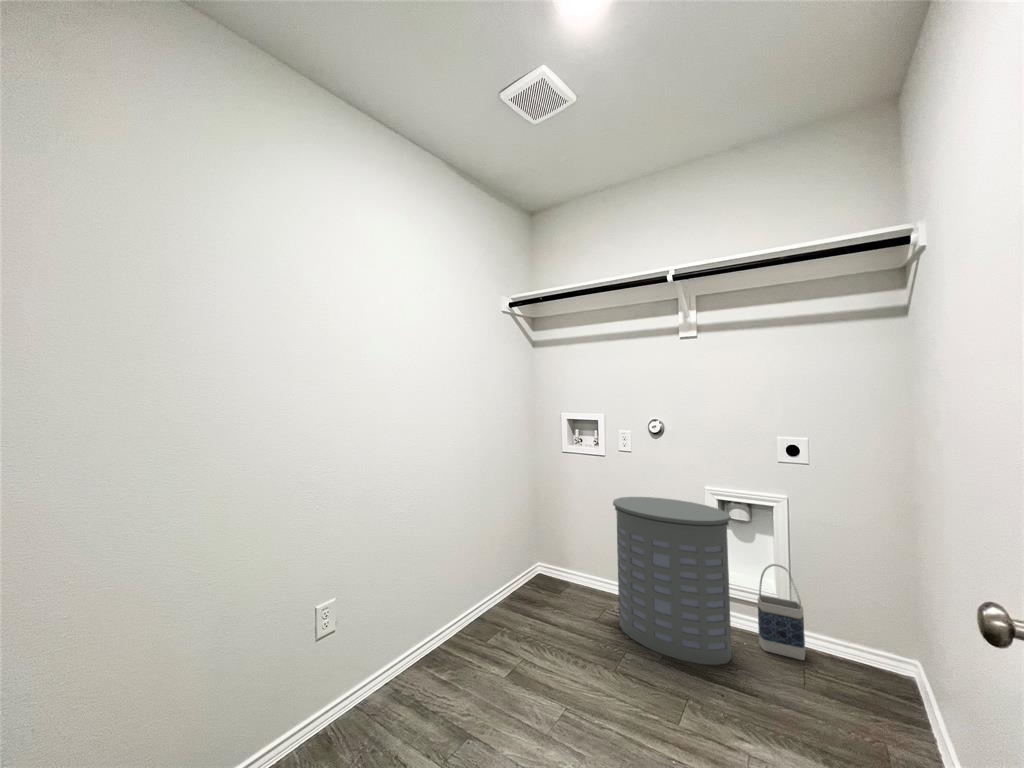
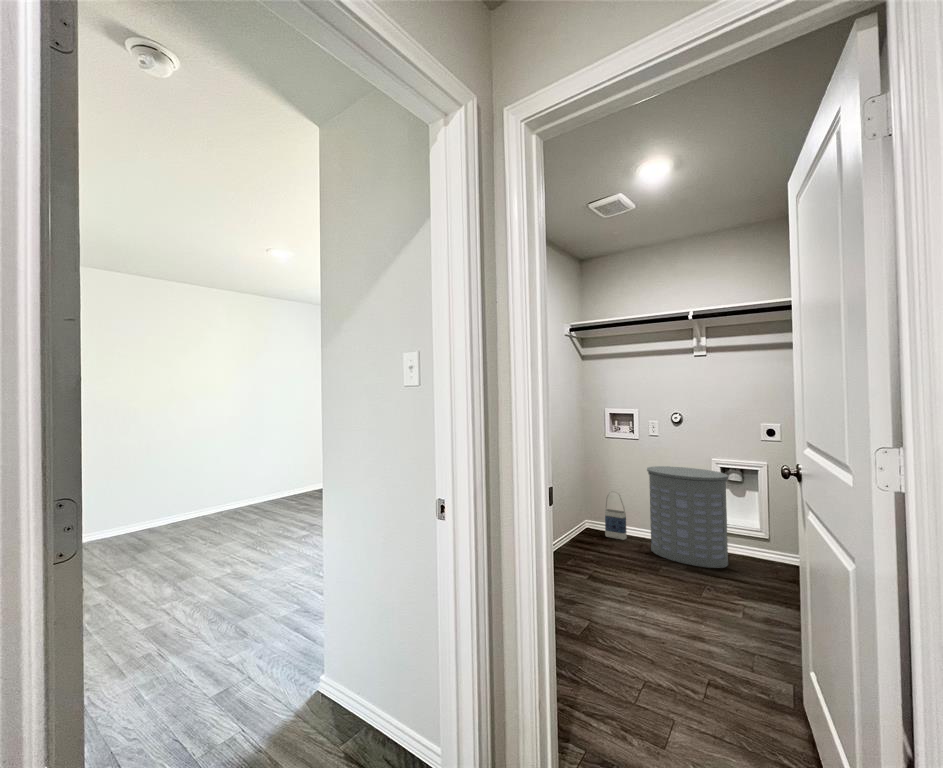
bag: present [758,564,805,660] -> present [605,491,627,540]

